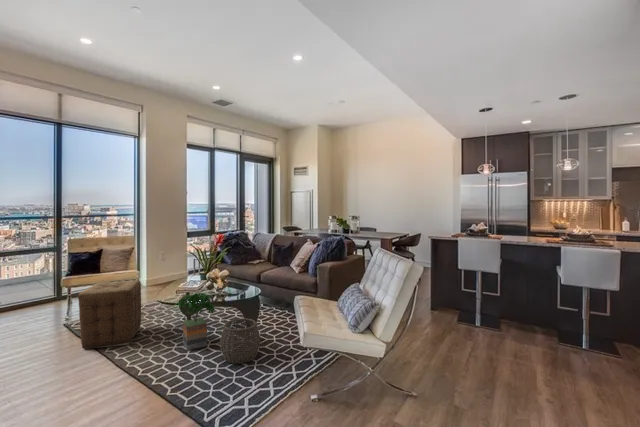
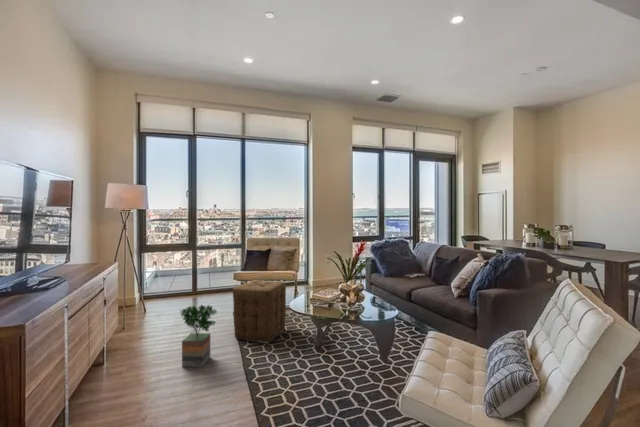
potted tree: present [178,293,215,350] -> present [181,305,217,367]
woven basket: present [220,318,260,364] -> none [334,343,381,400]

